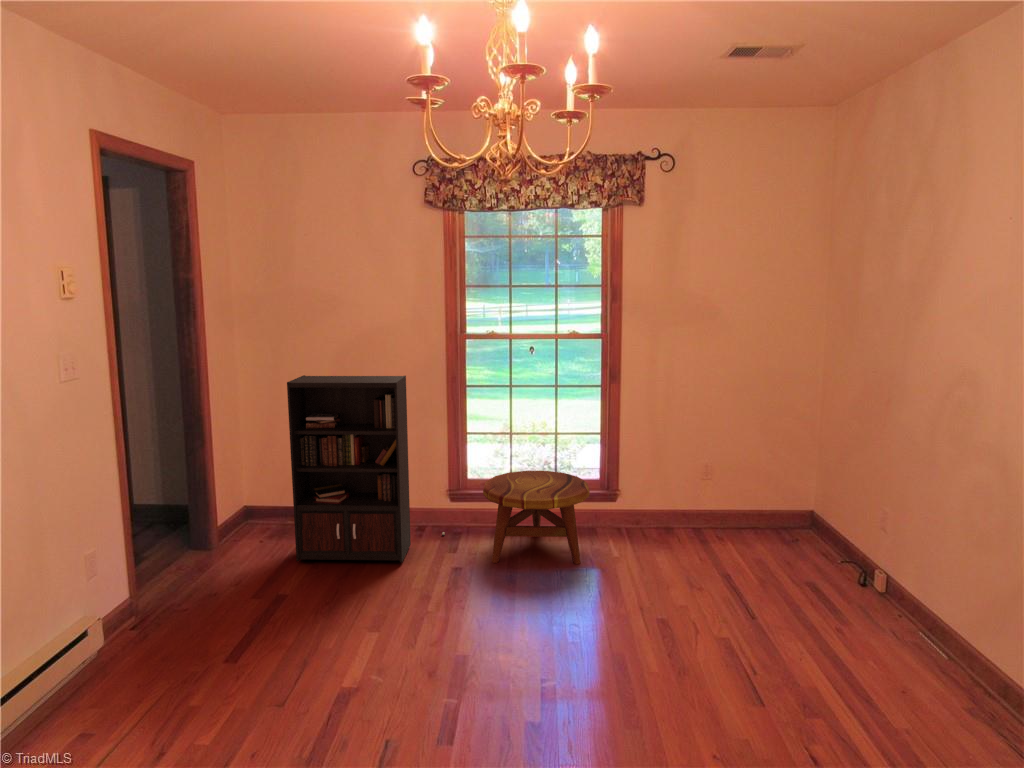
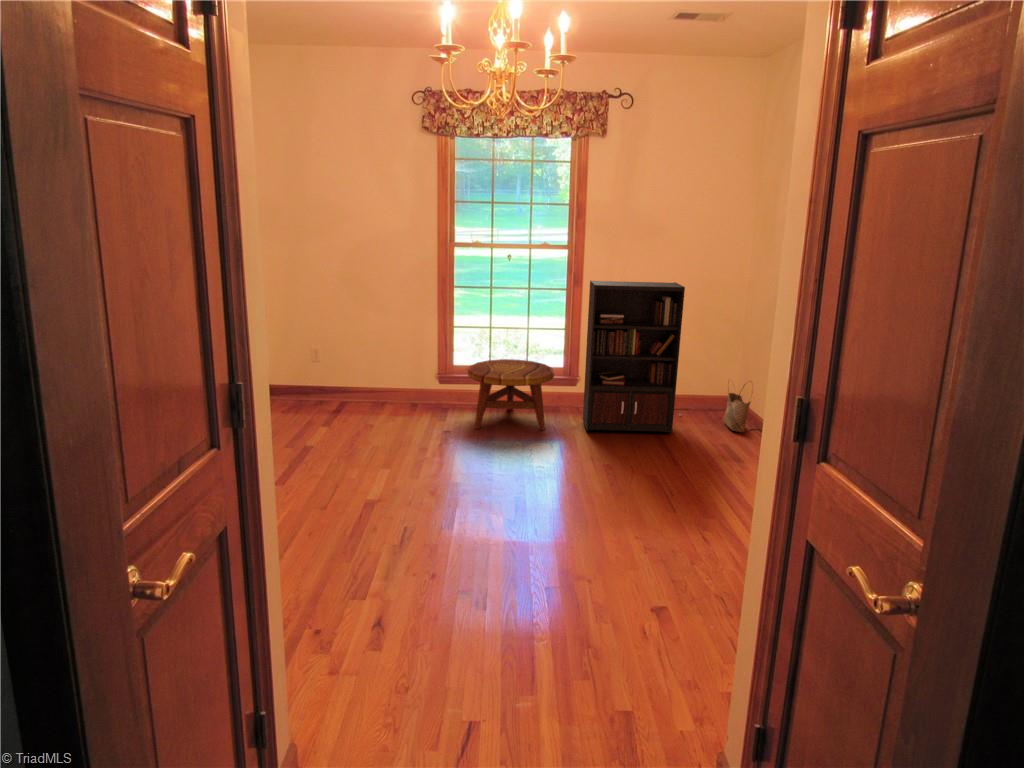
bookcase: present [287,375,445,563] -> present [583,280,685,433]
woven basket: none [804,494,842,563] -> present [723,393,750,432]

